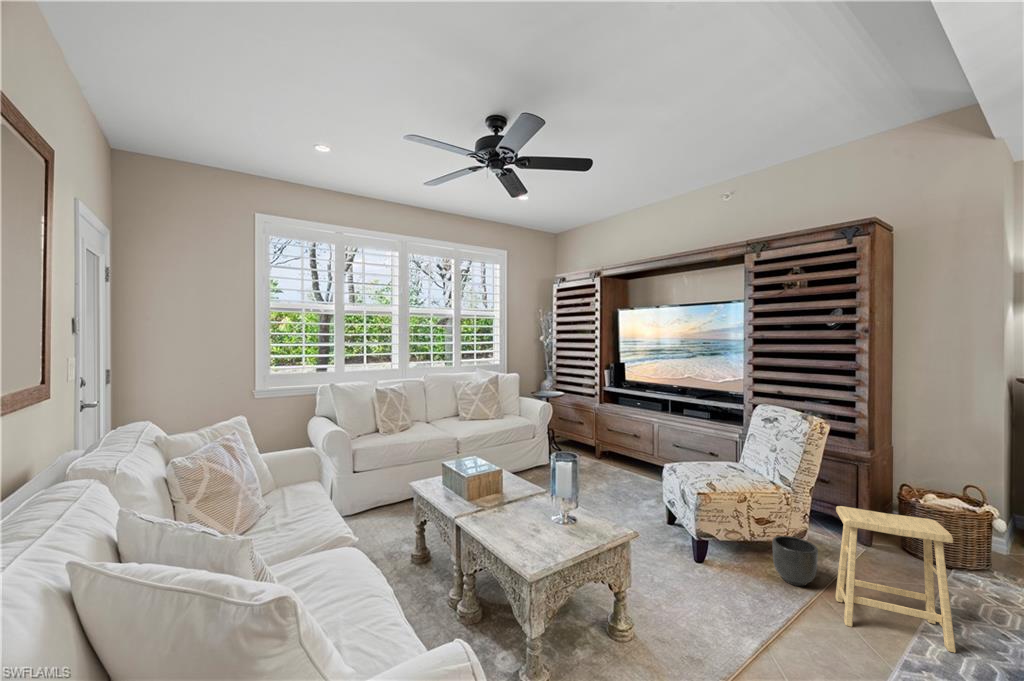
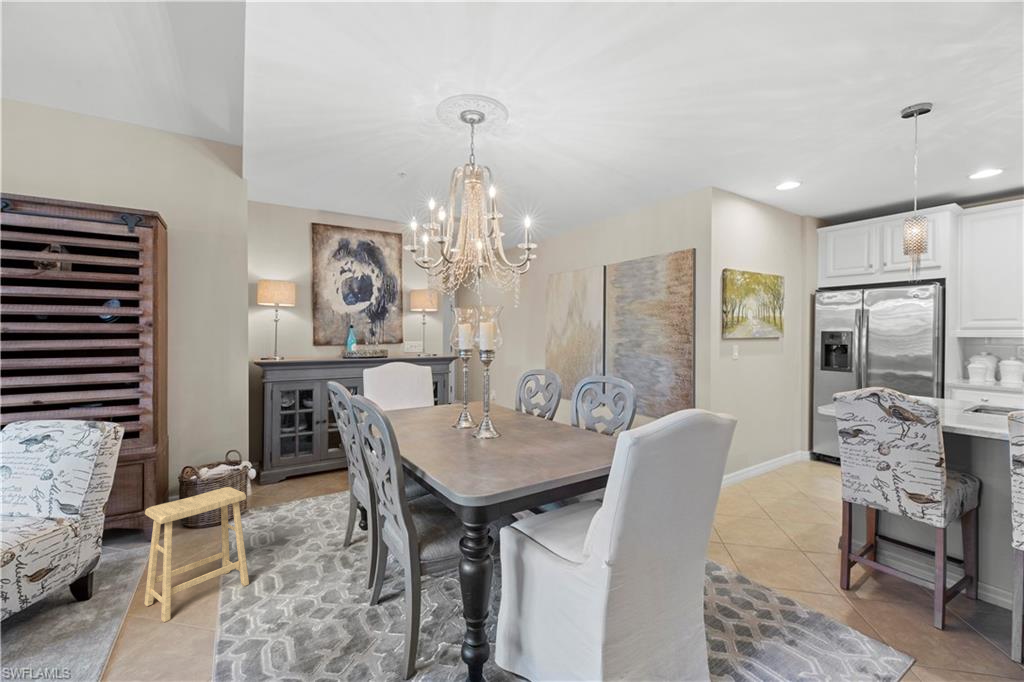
planter: present [773,536,818,586] -> none [60,562,122,623]

